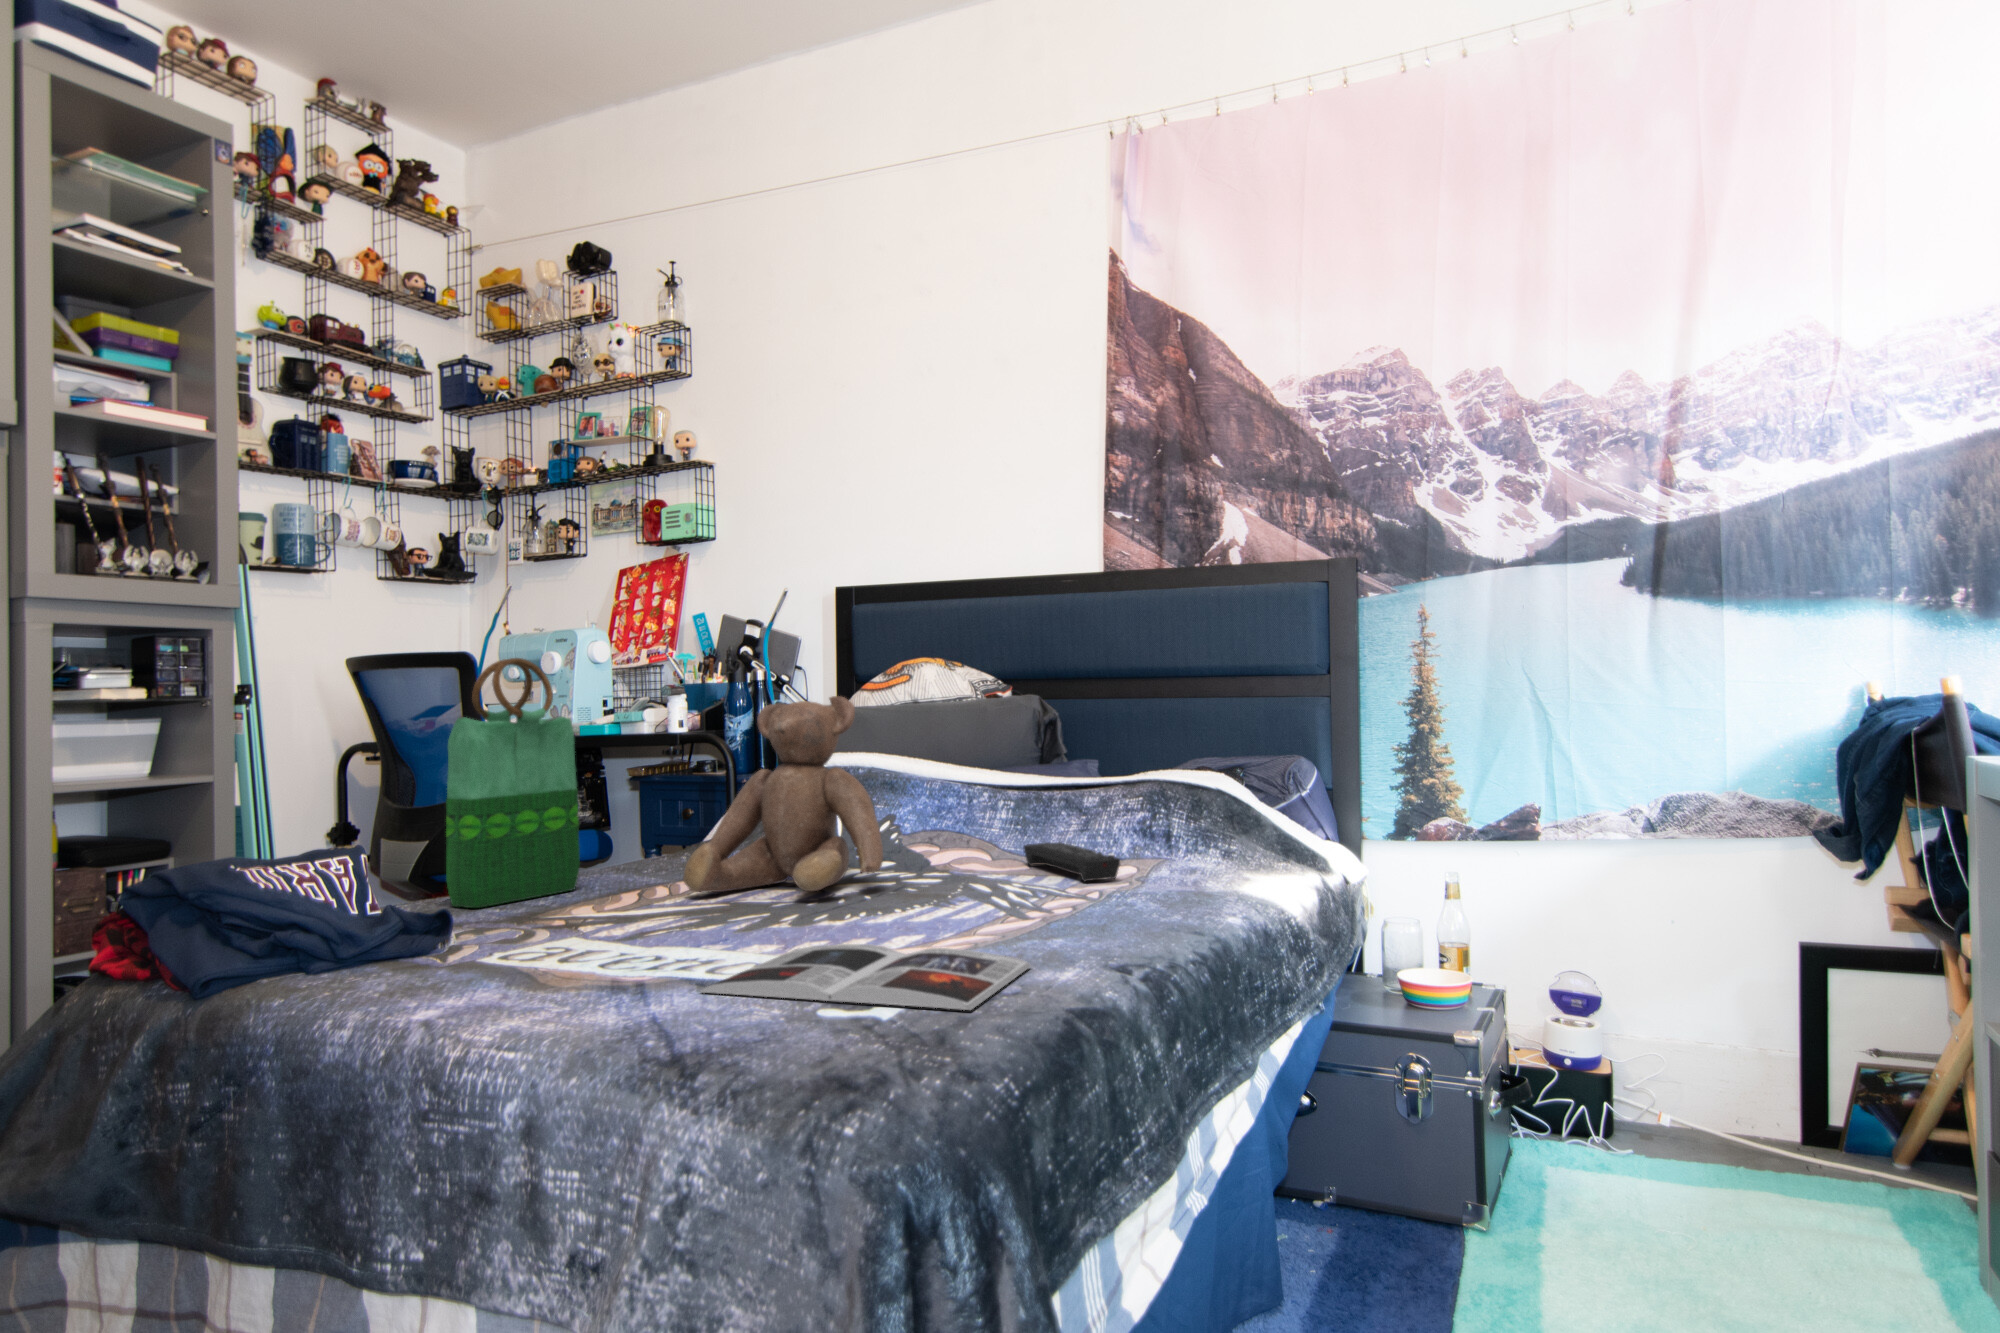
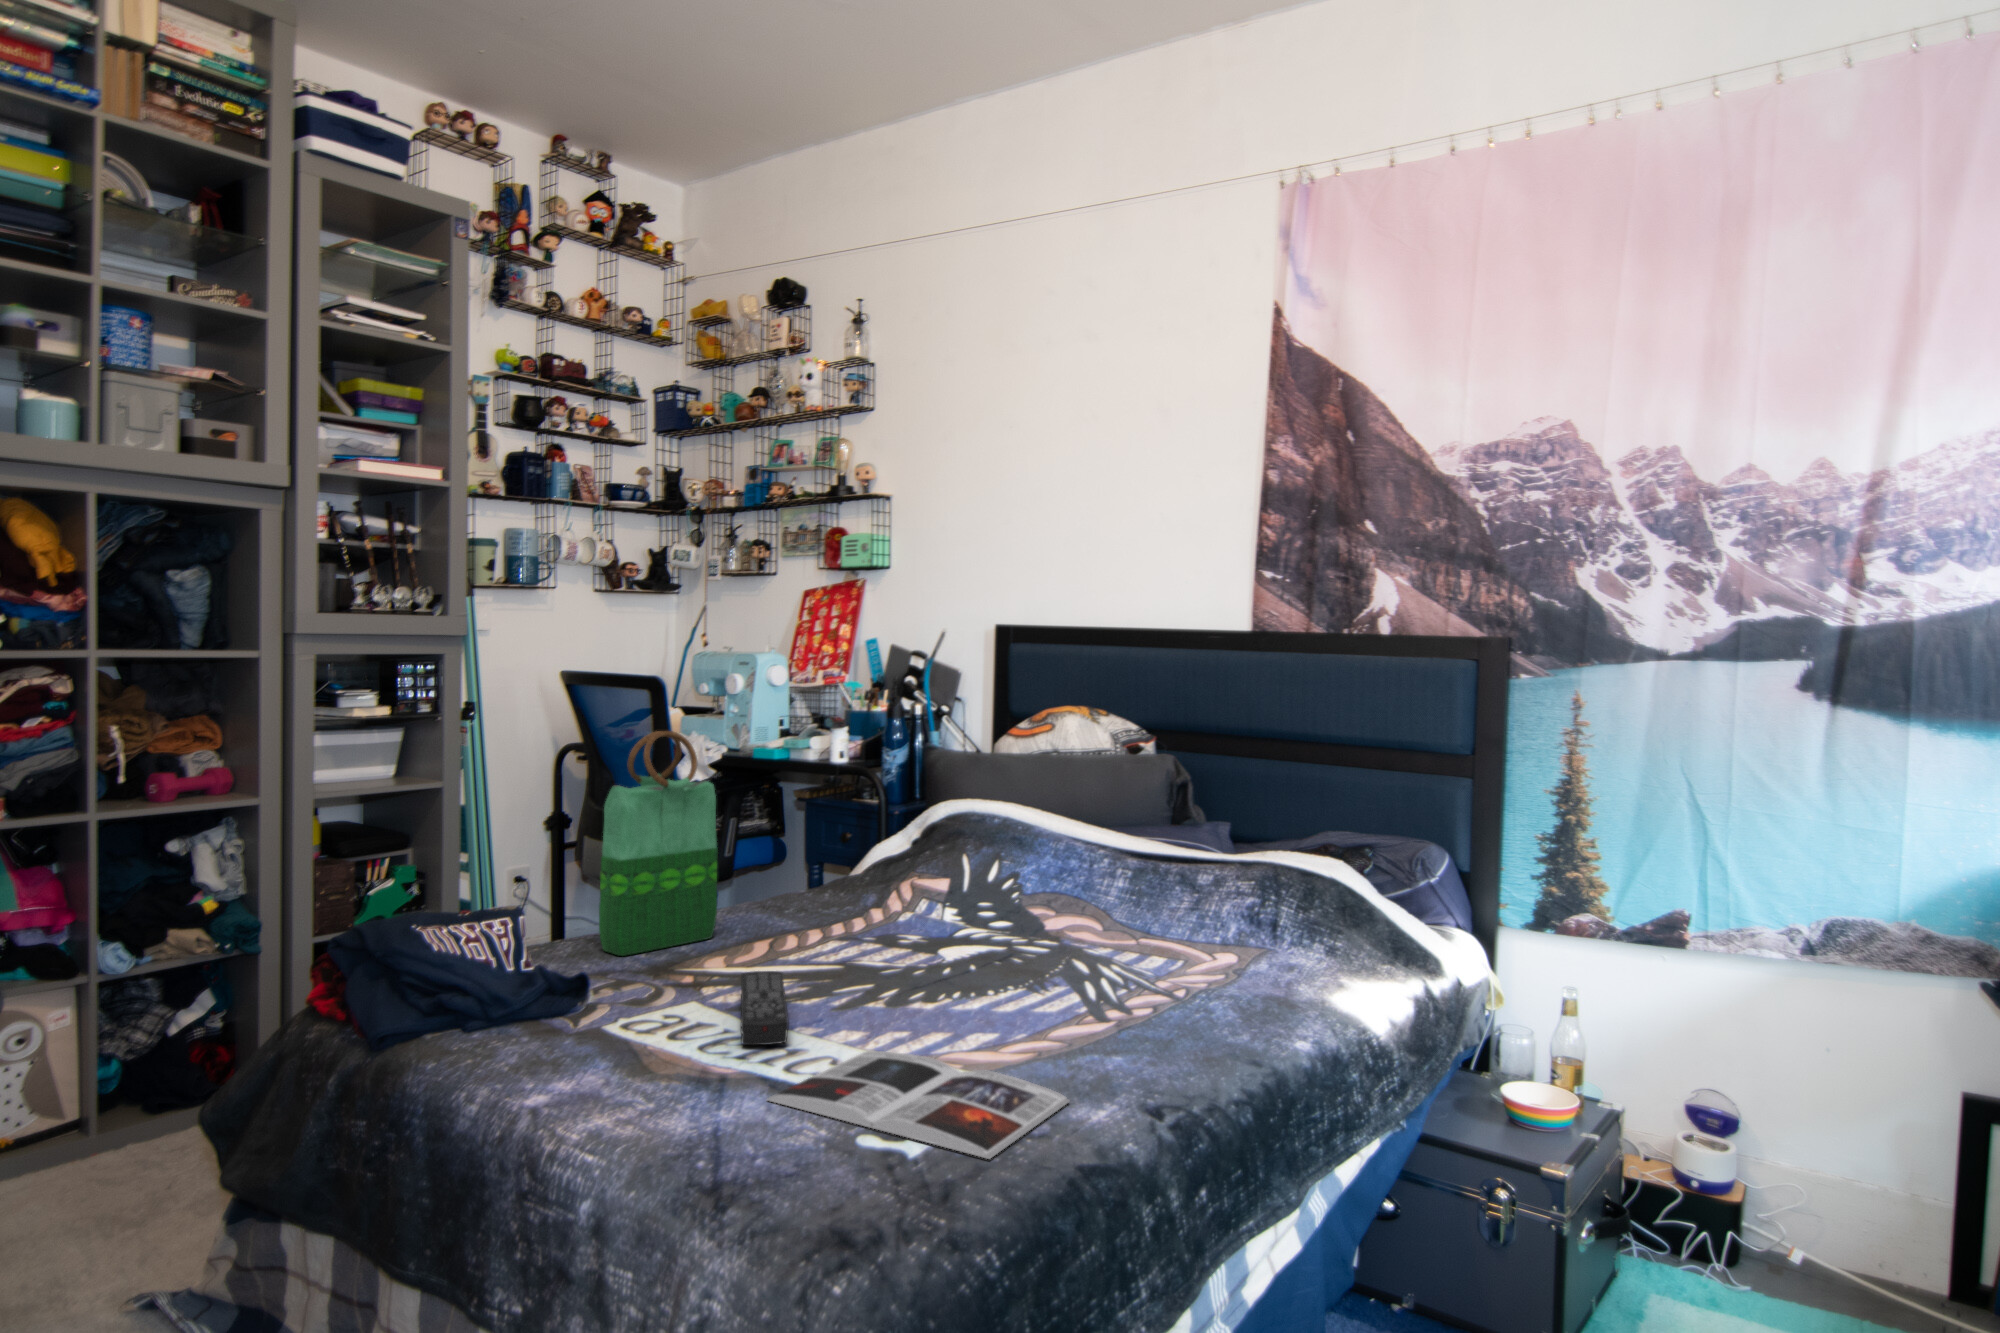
teddy bear: present [683,696,883,892] -> none [800,778,981,970]
remote control: present [1024,842,1120,882] -> present [741,971,789,1045]

